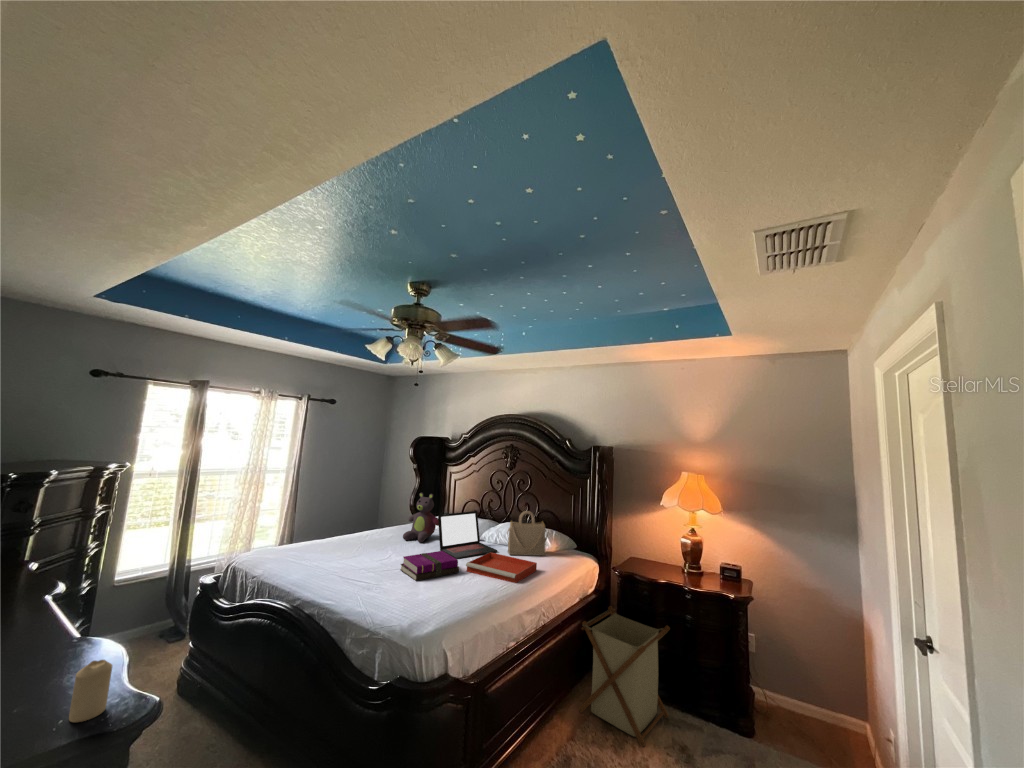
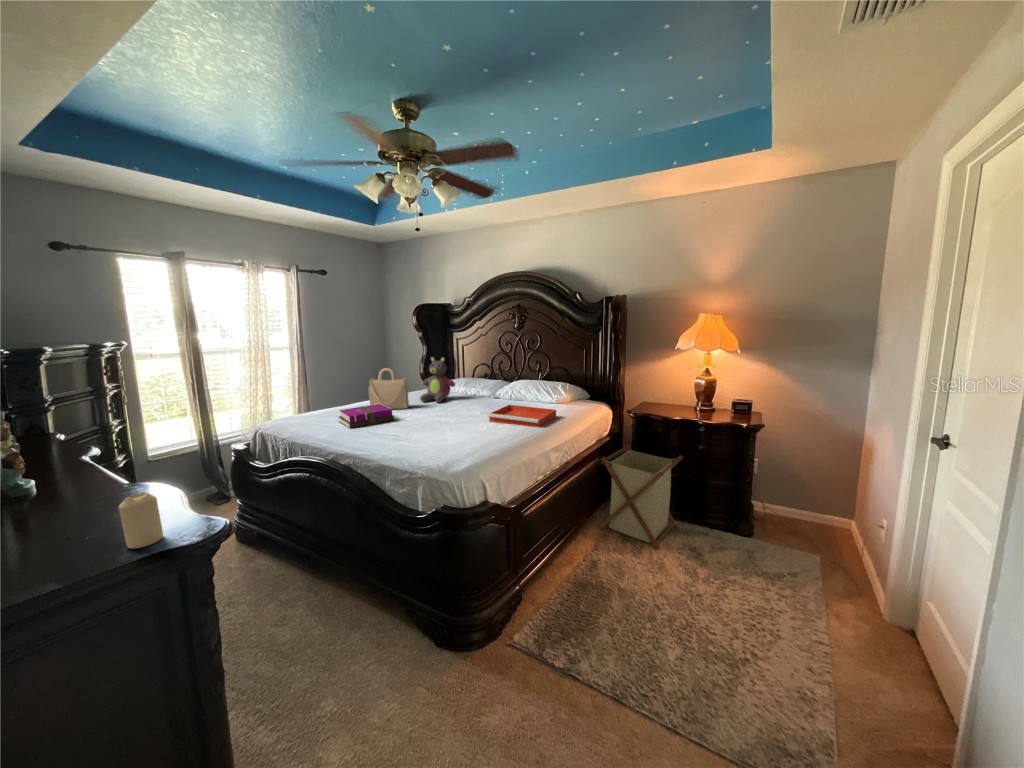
laptop: present [438,511,497,559] -> none [453,370,515,413]
handbag: present [507,511,548,556] -> present [368,368,410,409]
notebook: present [400,551,459,581] -> present [339,404,394,428]

